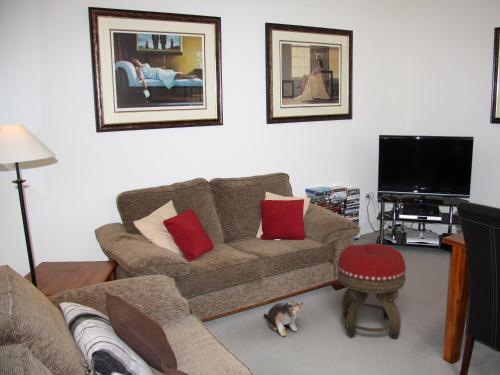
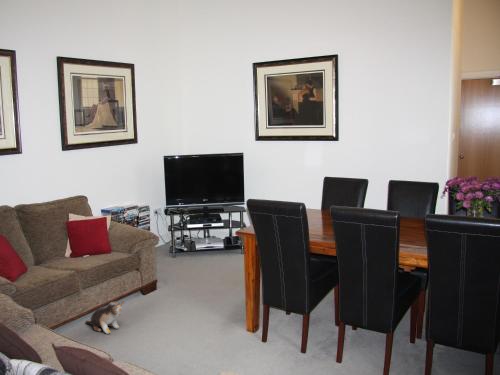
footstool: present [337,244,406,339] -> none [148,247,202,324]

